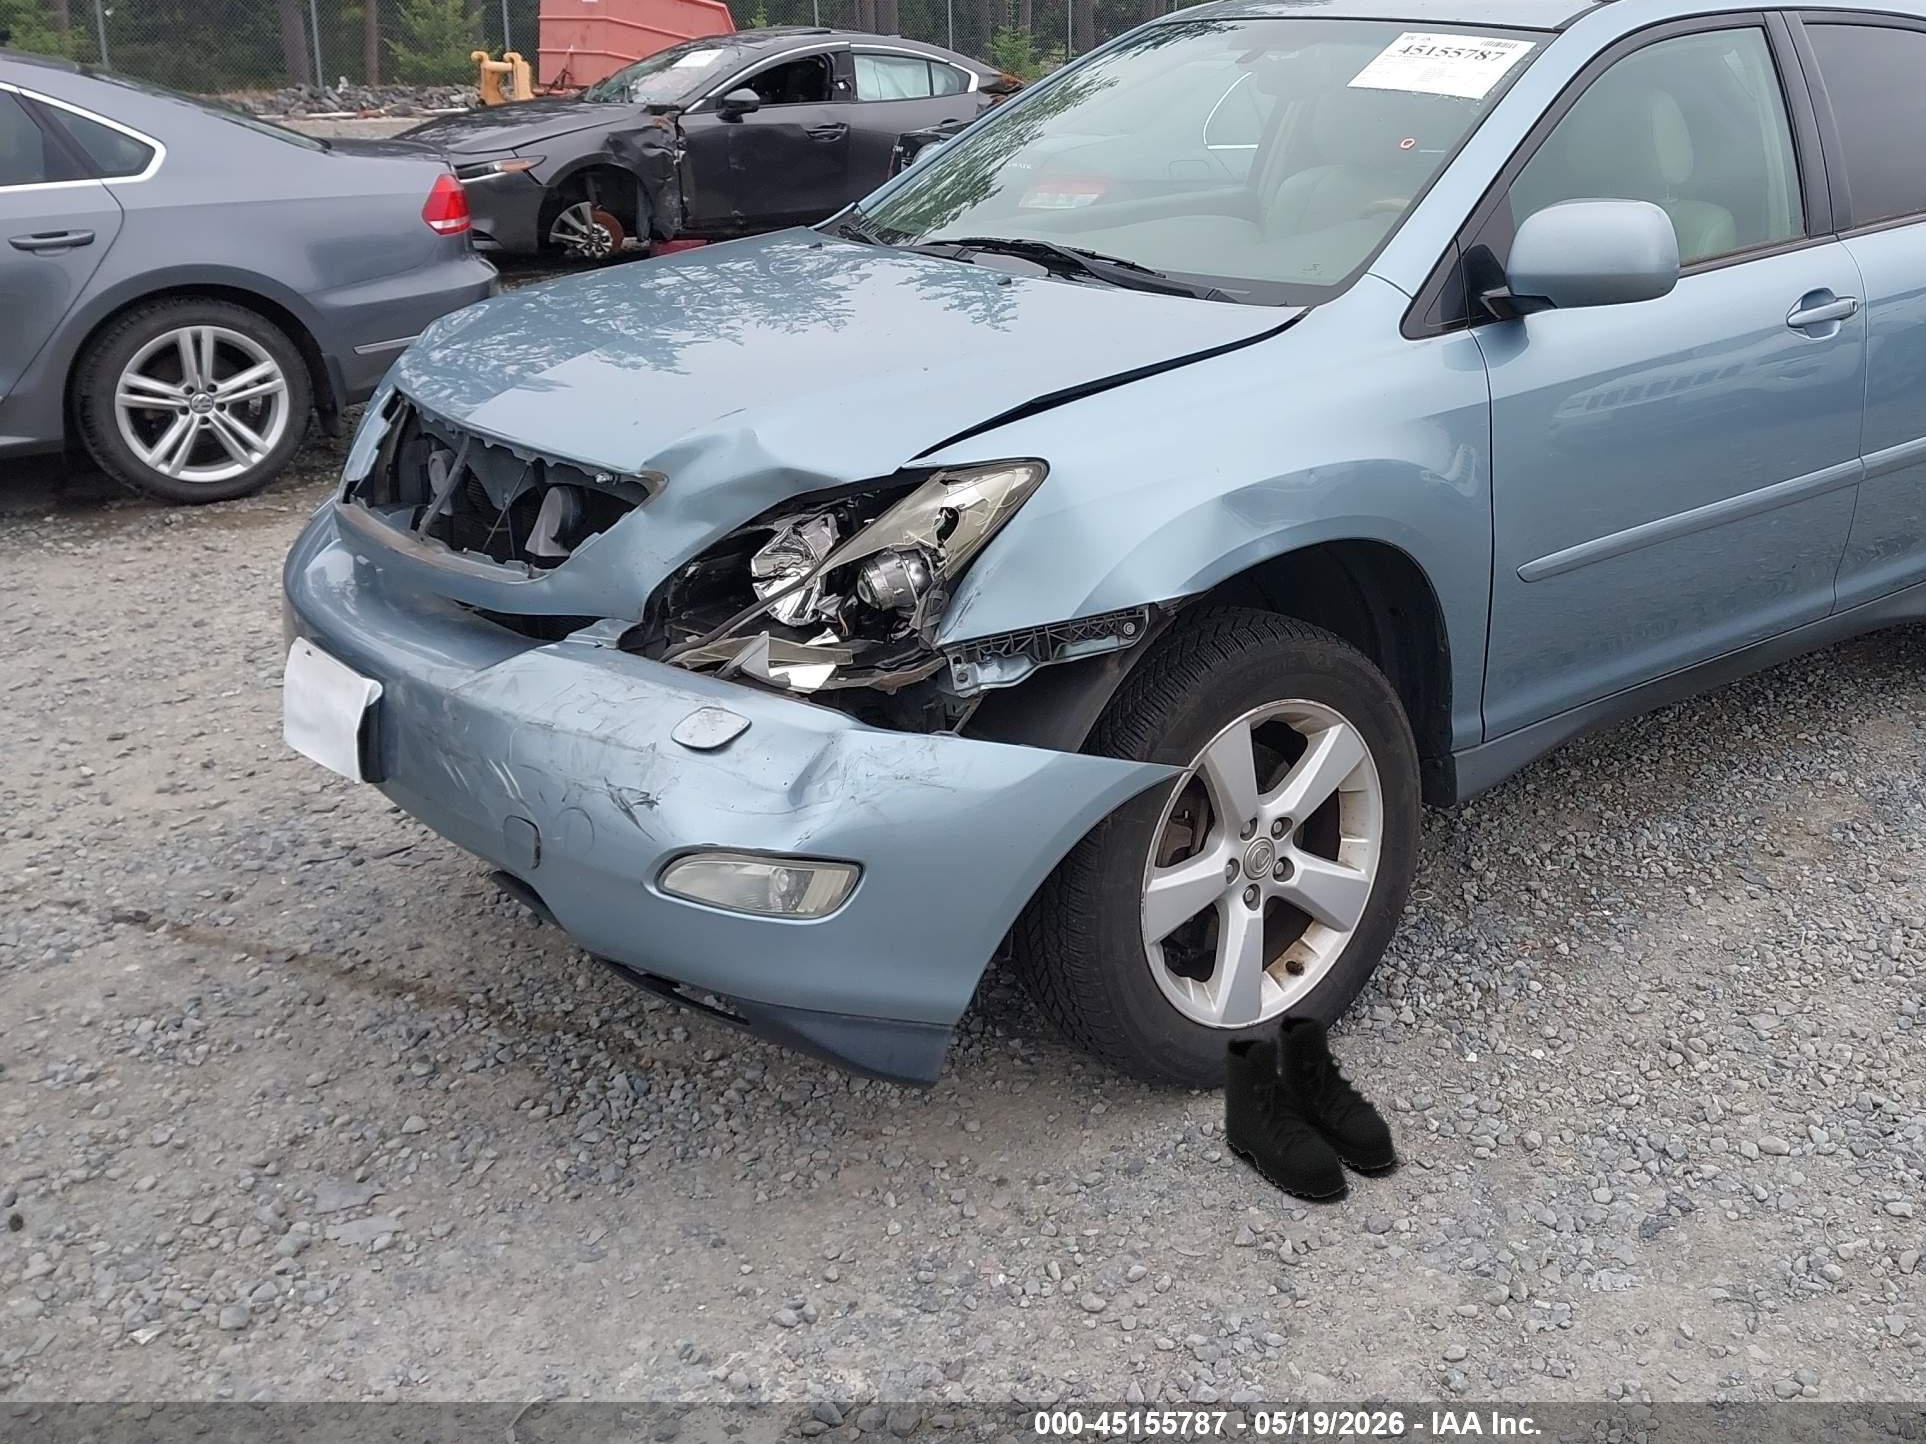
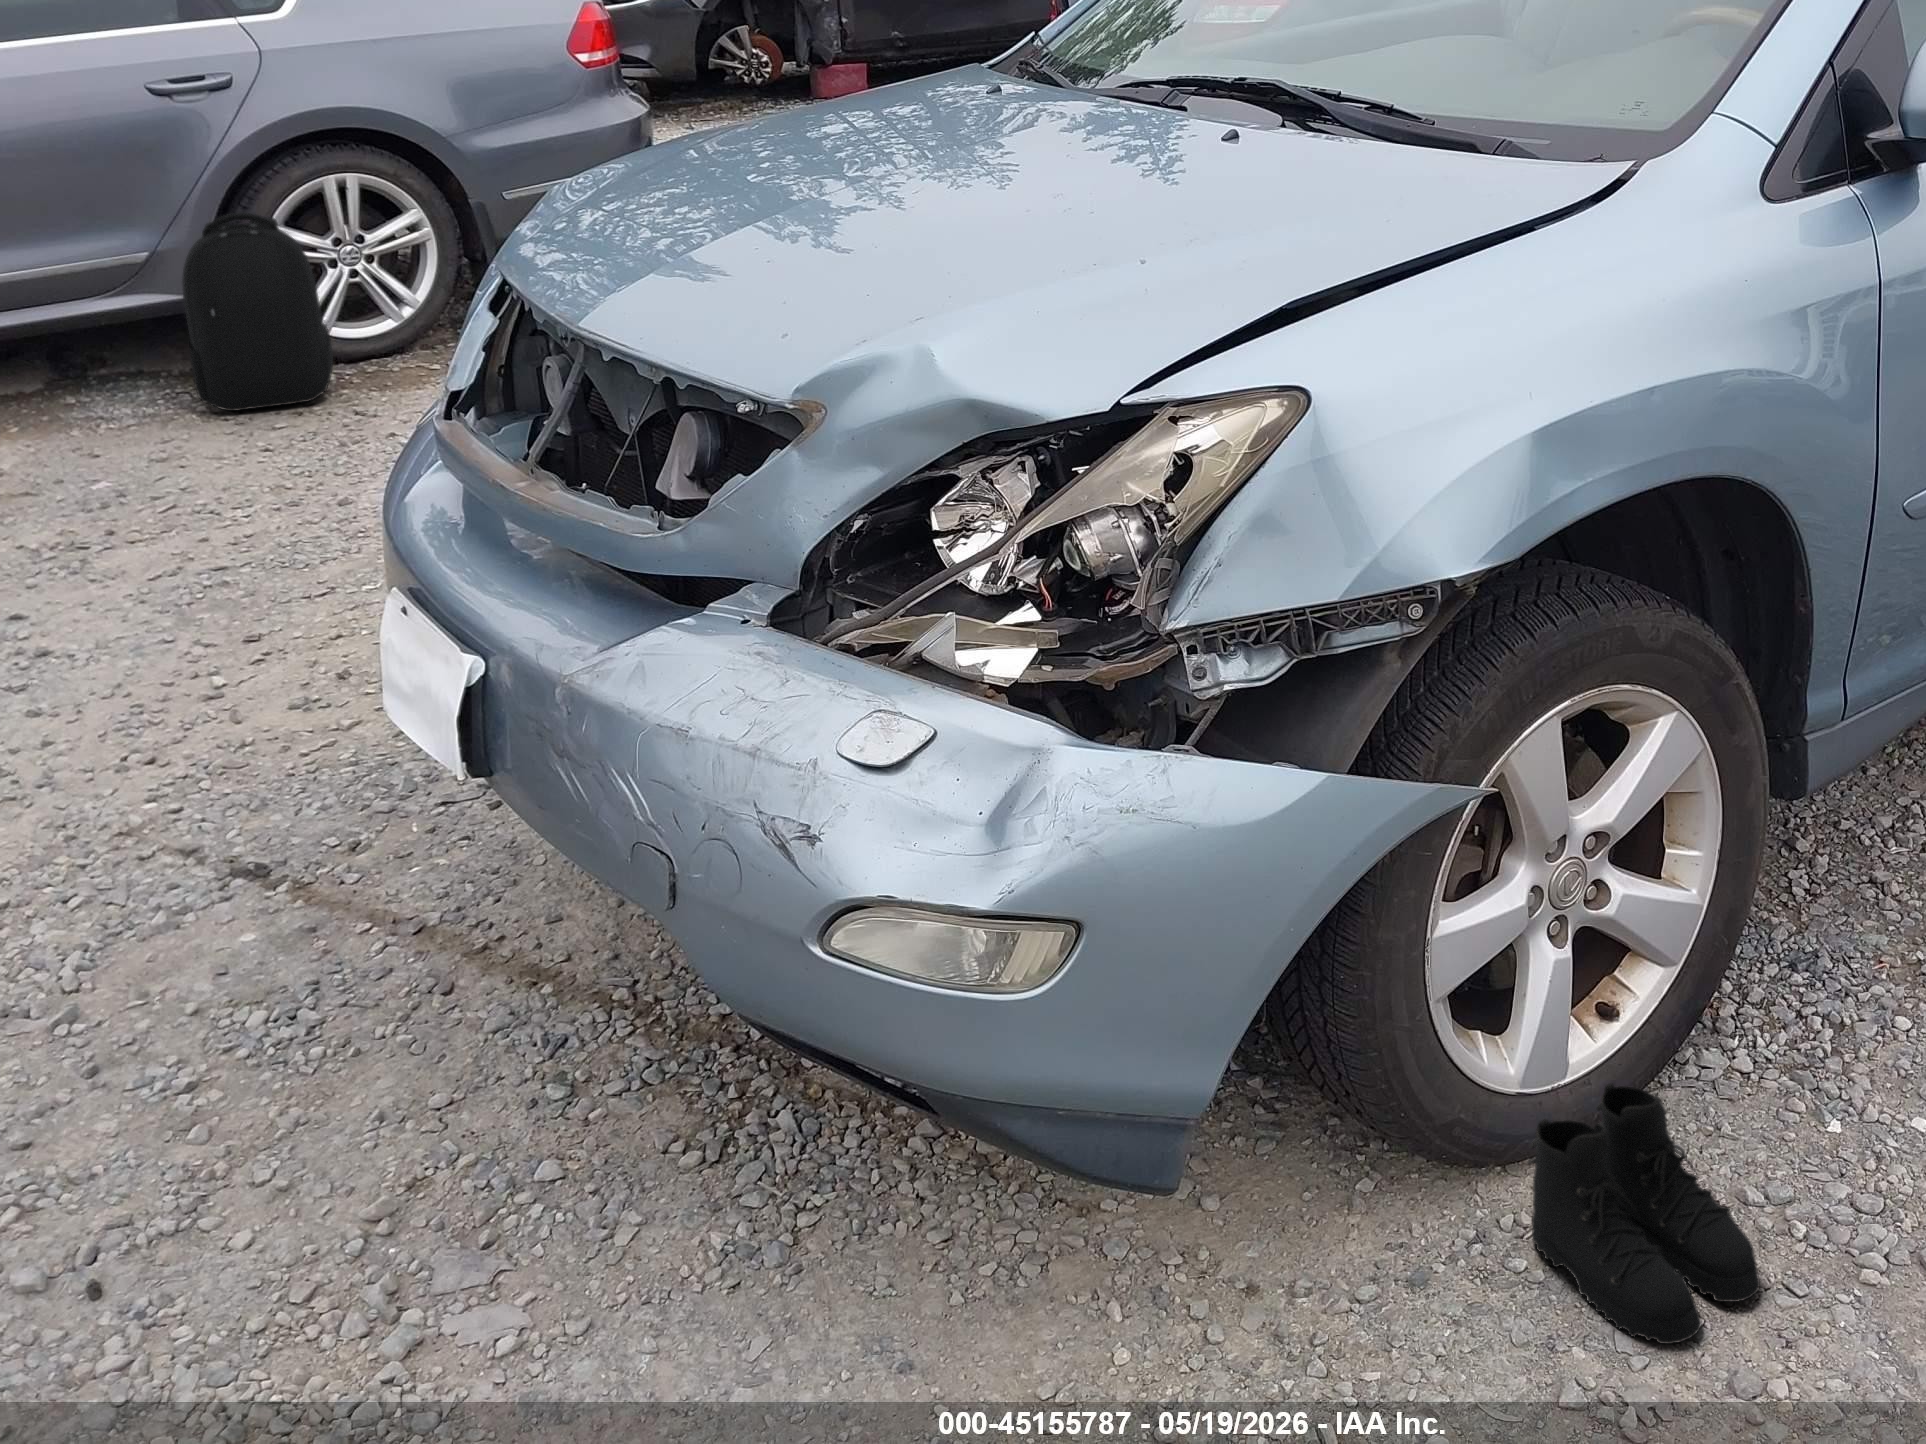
backpack: none [36,361,181,548] -> present [182,213,333,411]

